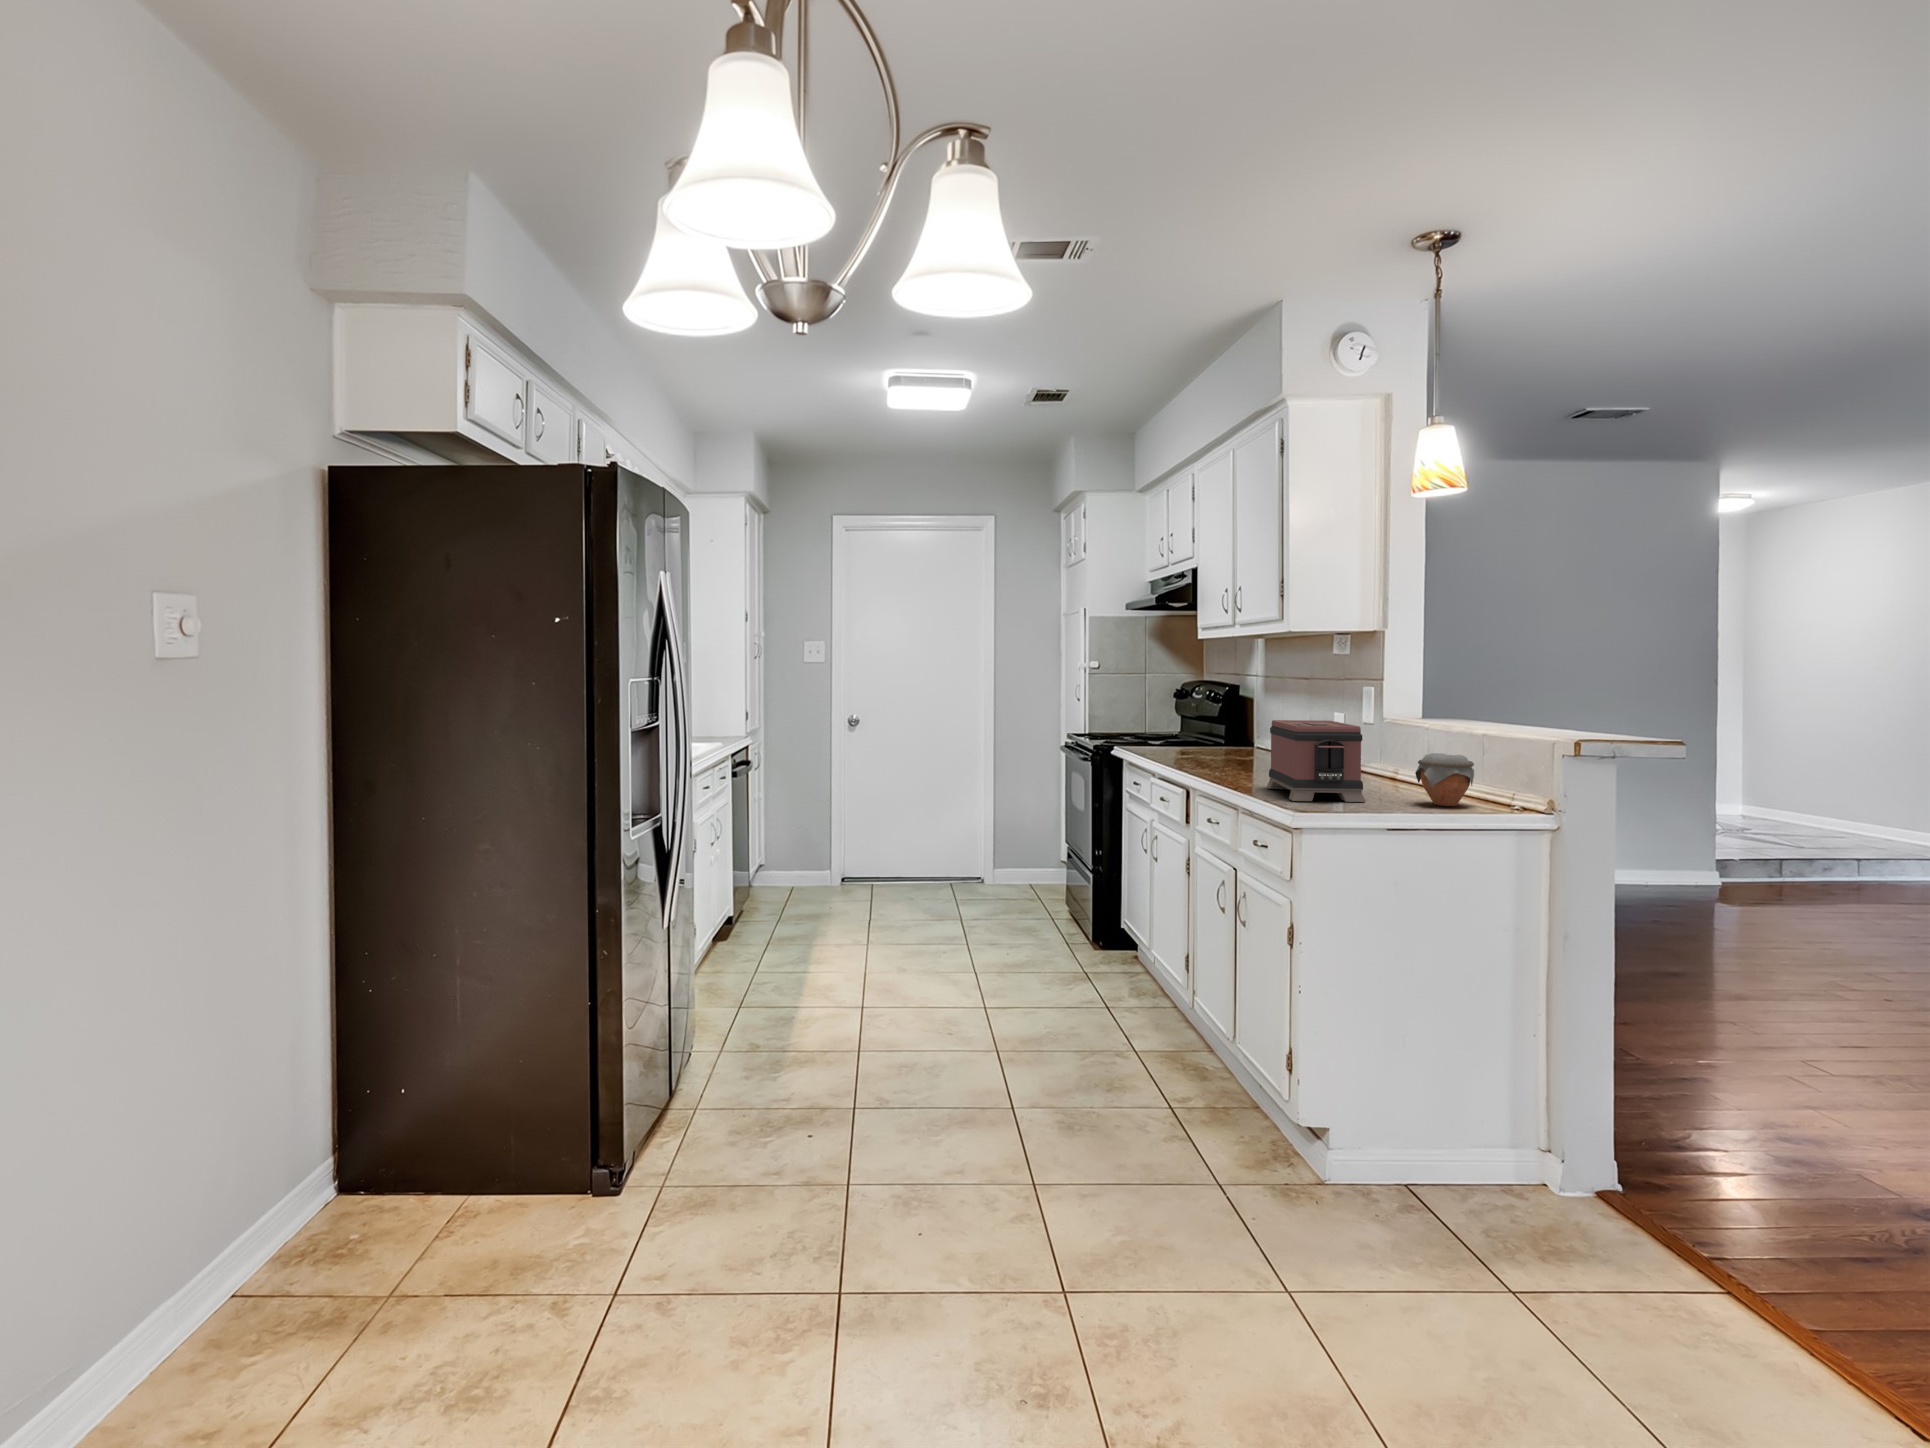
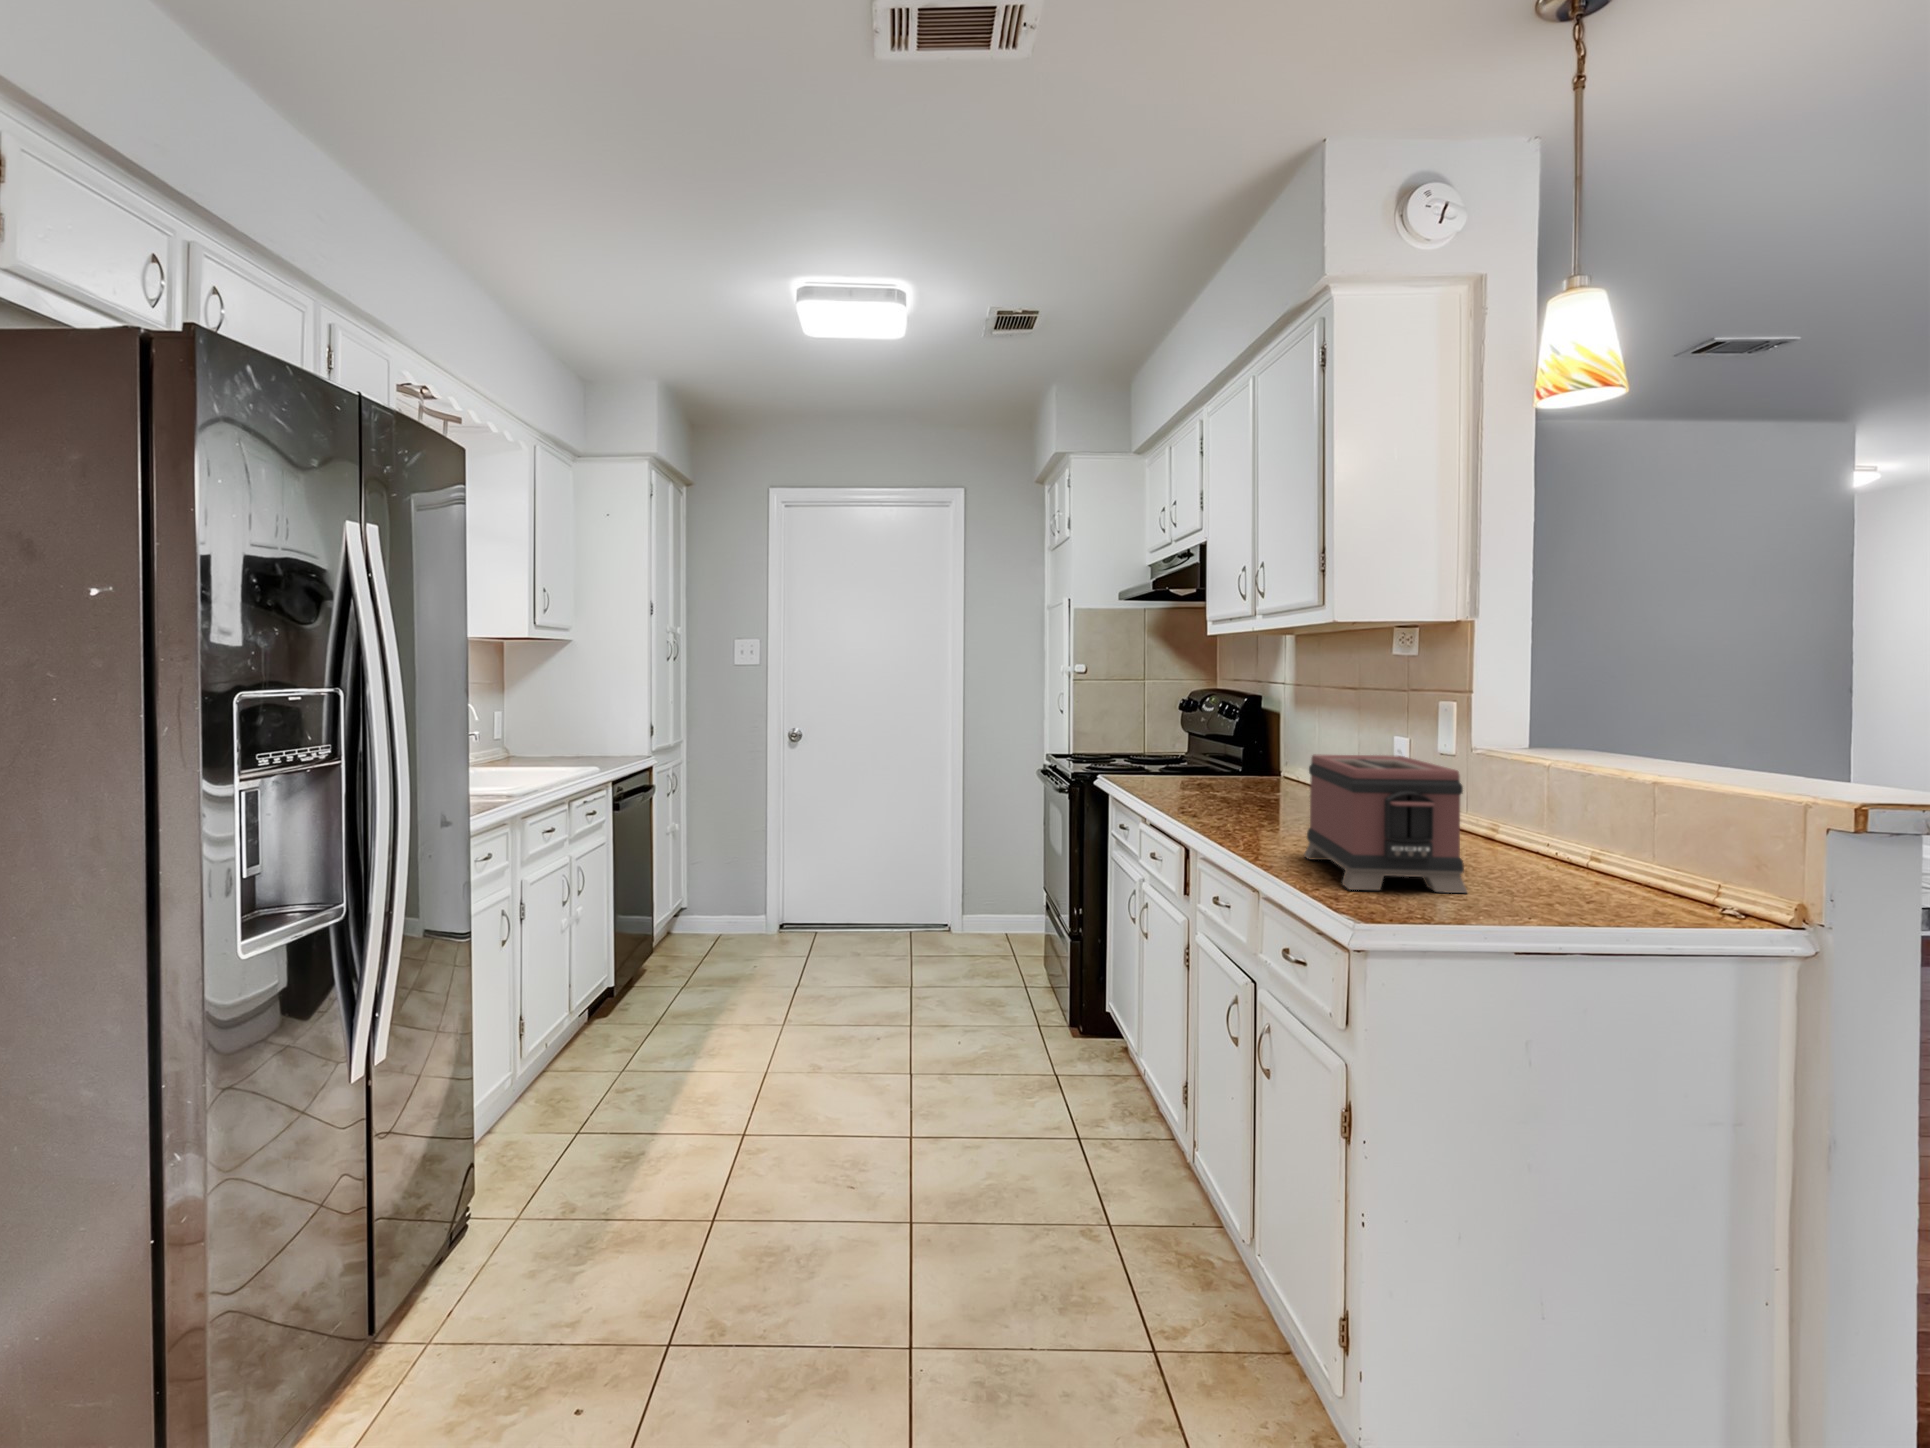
jar: present [1415,753,1474,806] -> none [1553,816,1656,906]

